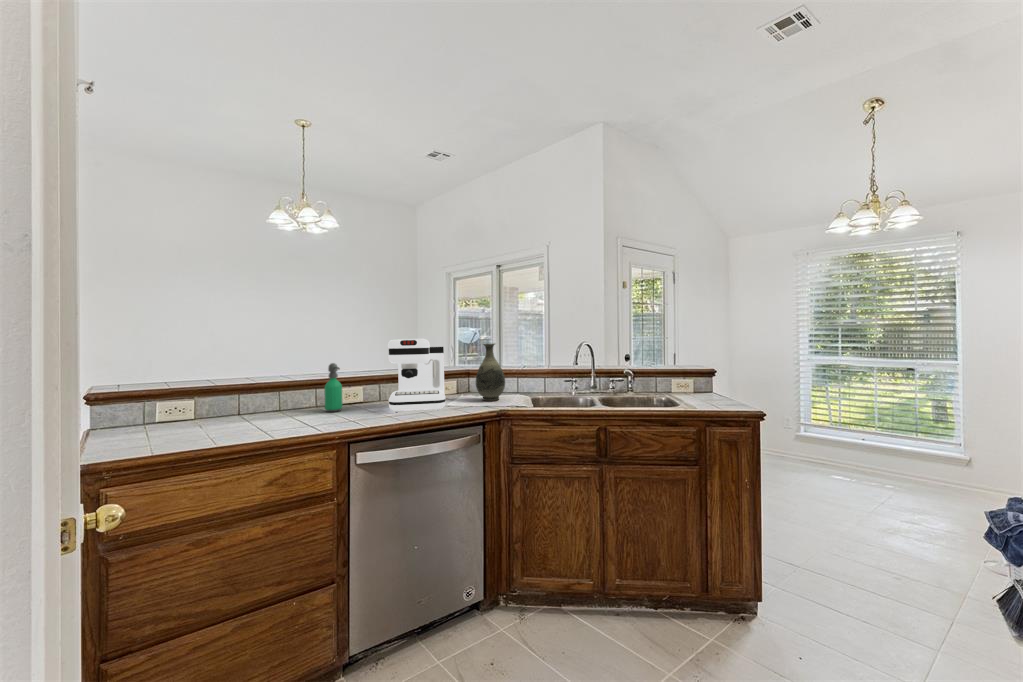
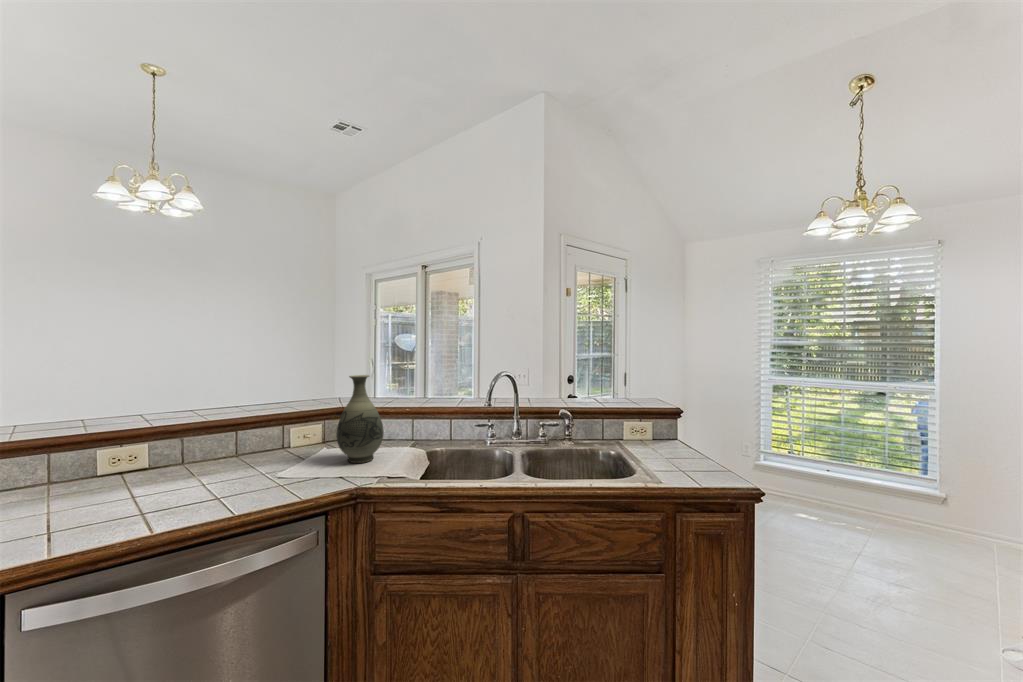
coffee maker: present [388,339,446,412] -> none [156,371,279,499]
soap dispenser: present [324,363,343,412] -> none [42,415,82,500]

